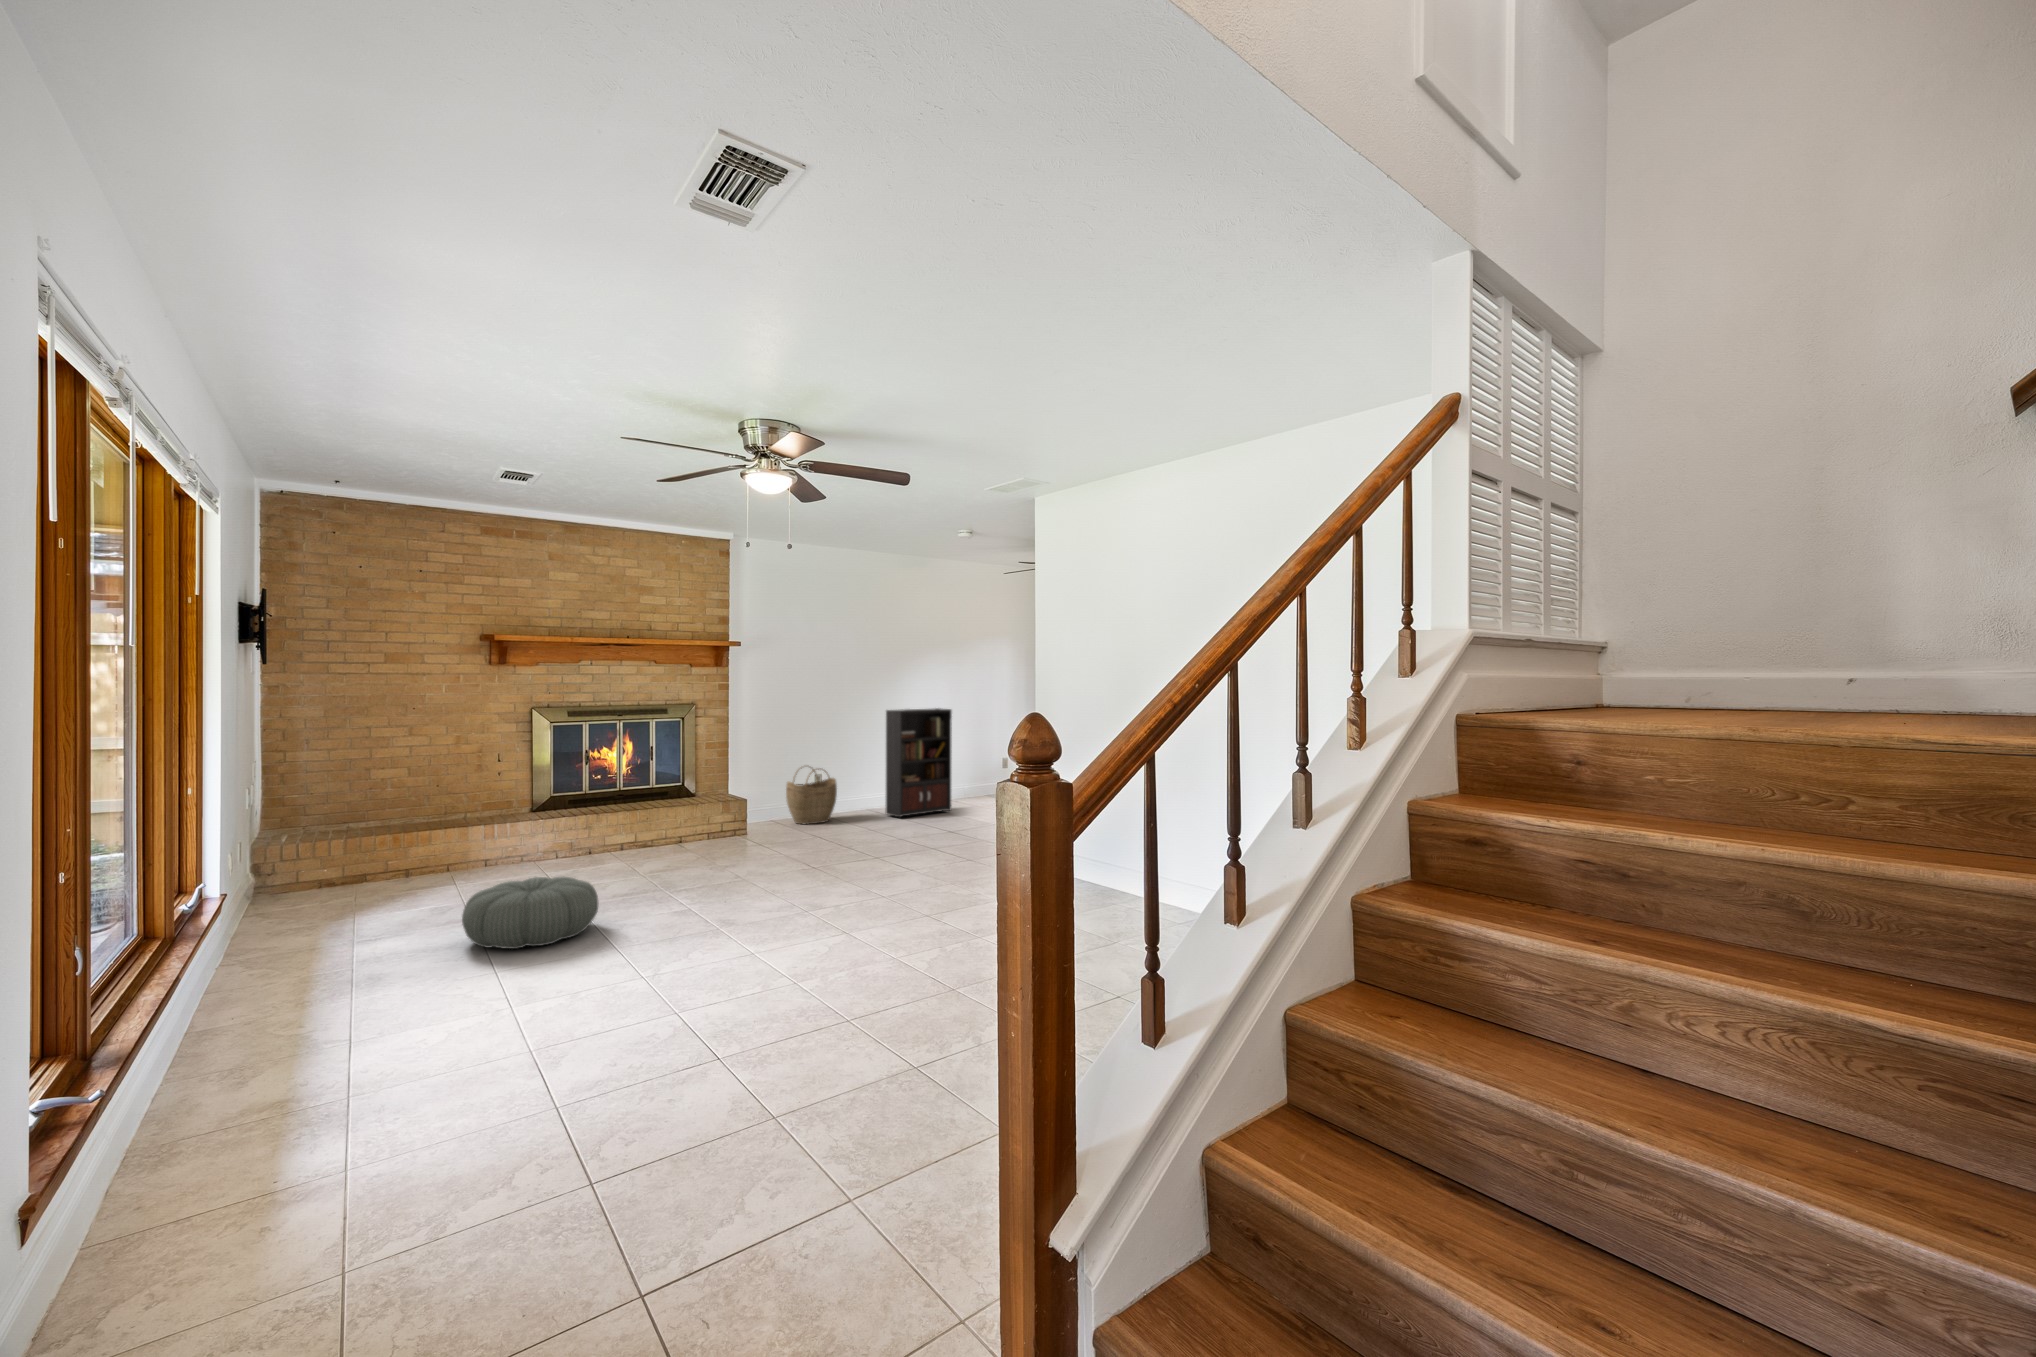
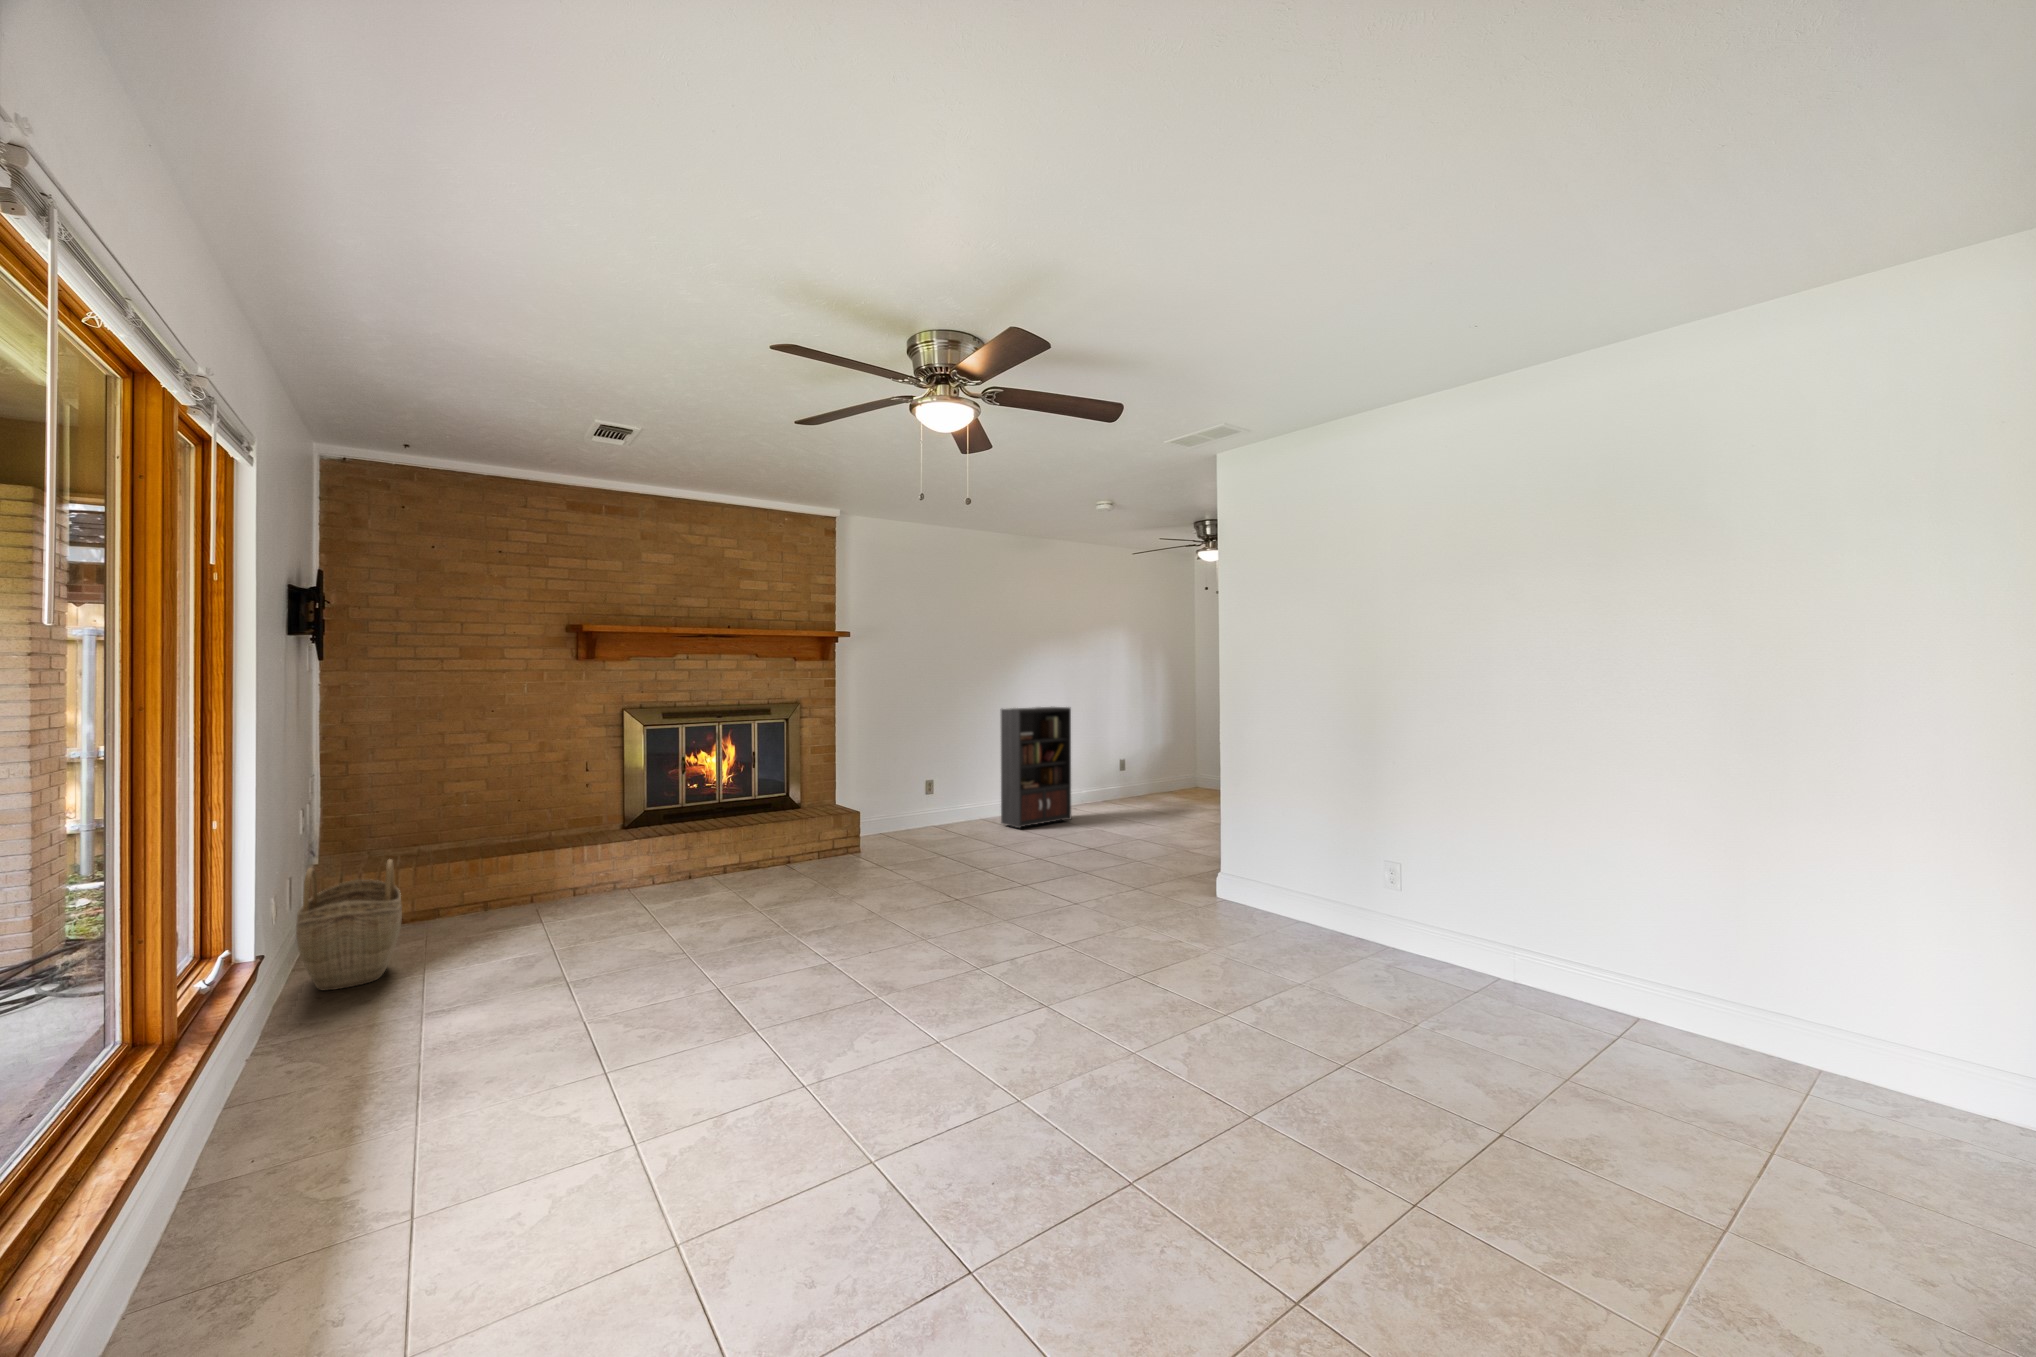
woven basket: present [786,769,837,824] -> present [296,859,402,990]
pouf: present [462,877,598,949] -> none [560,922,725,1024]

